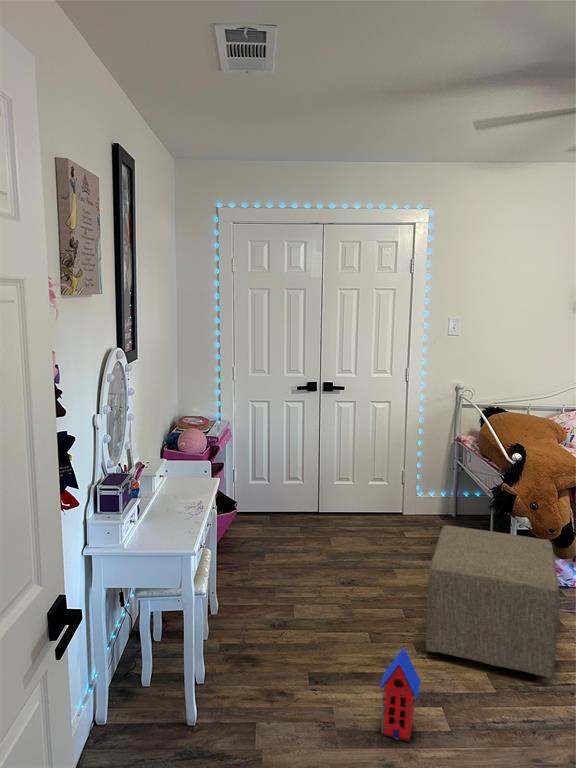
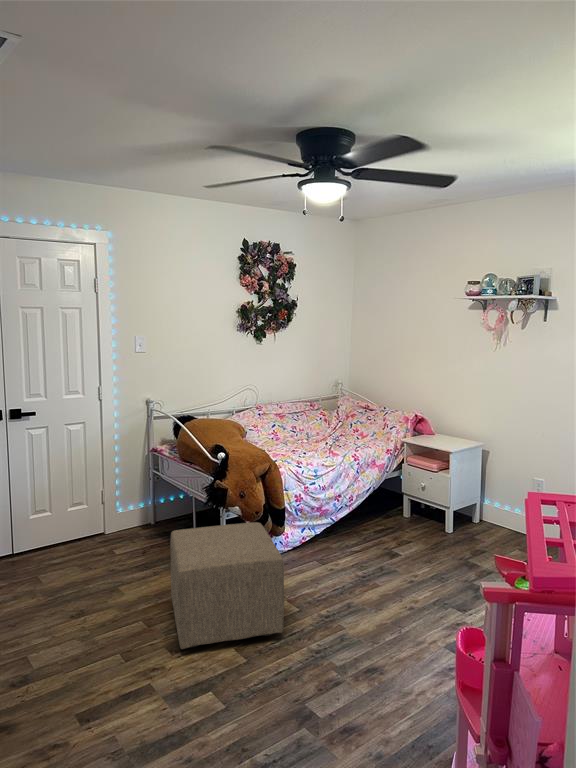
toy house: present [380,649,421,743] -> none [164,649,202,737]

